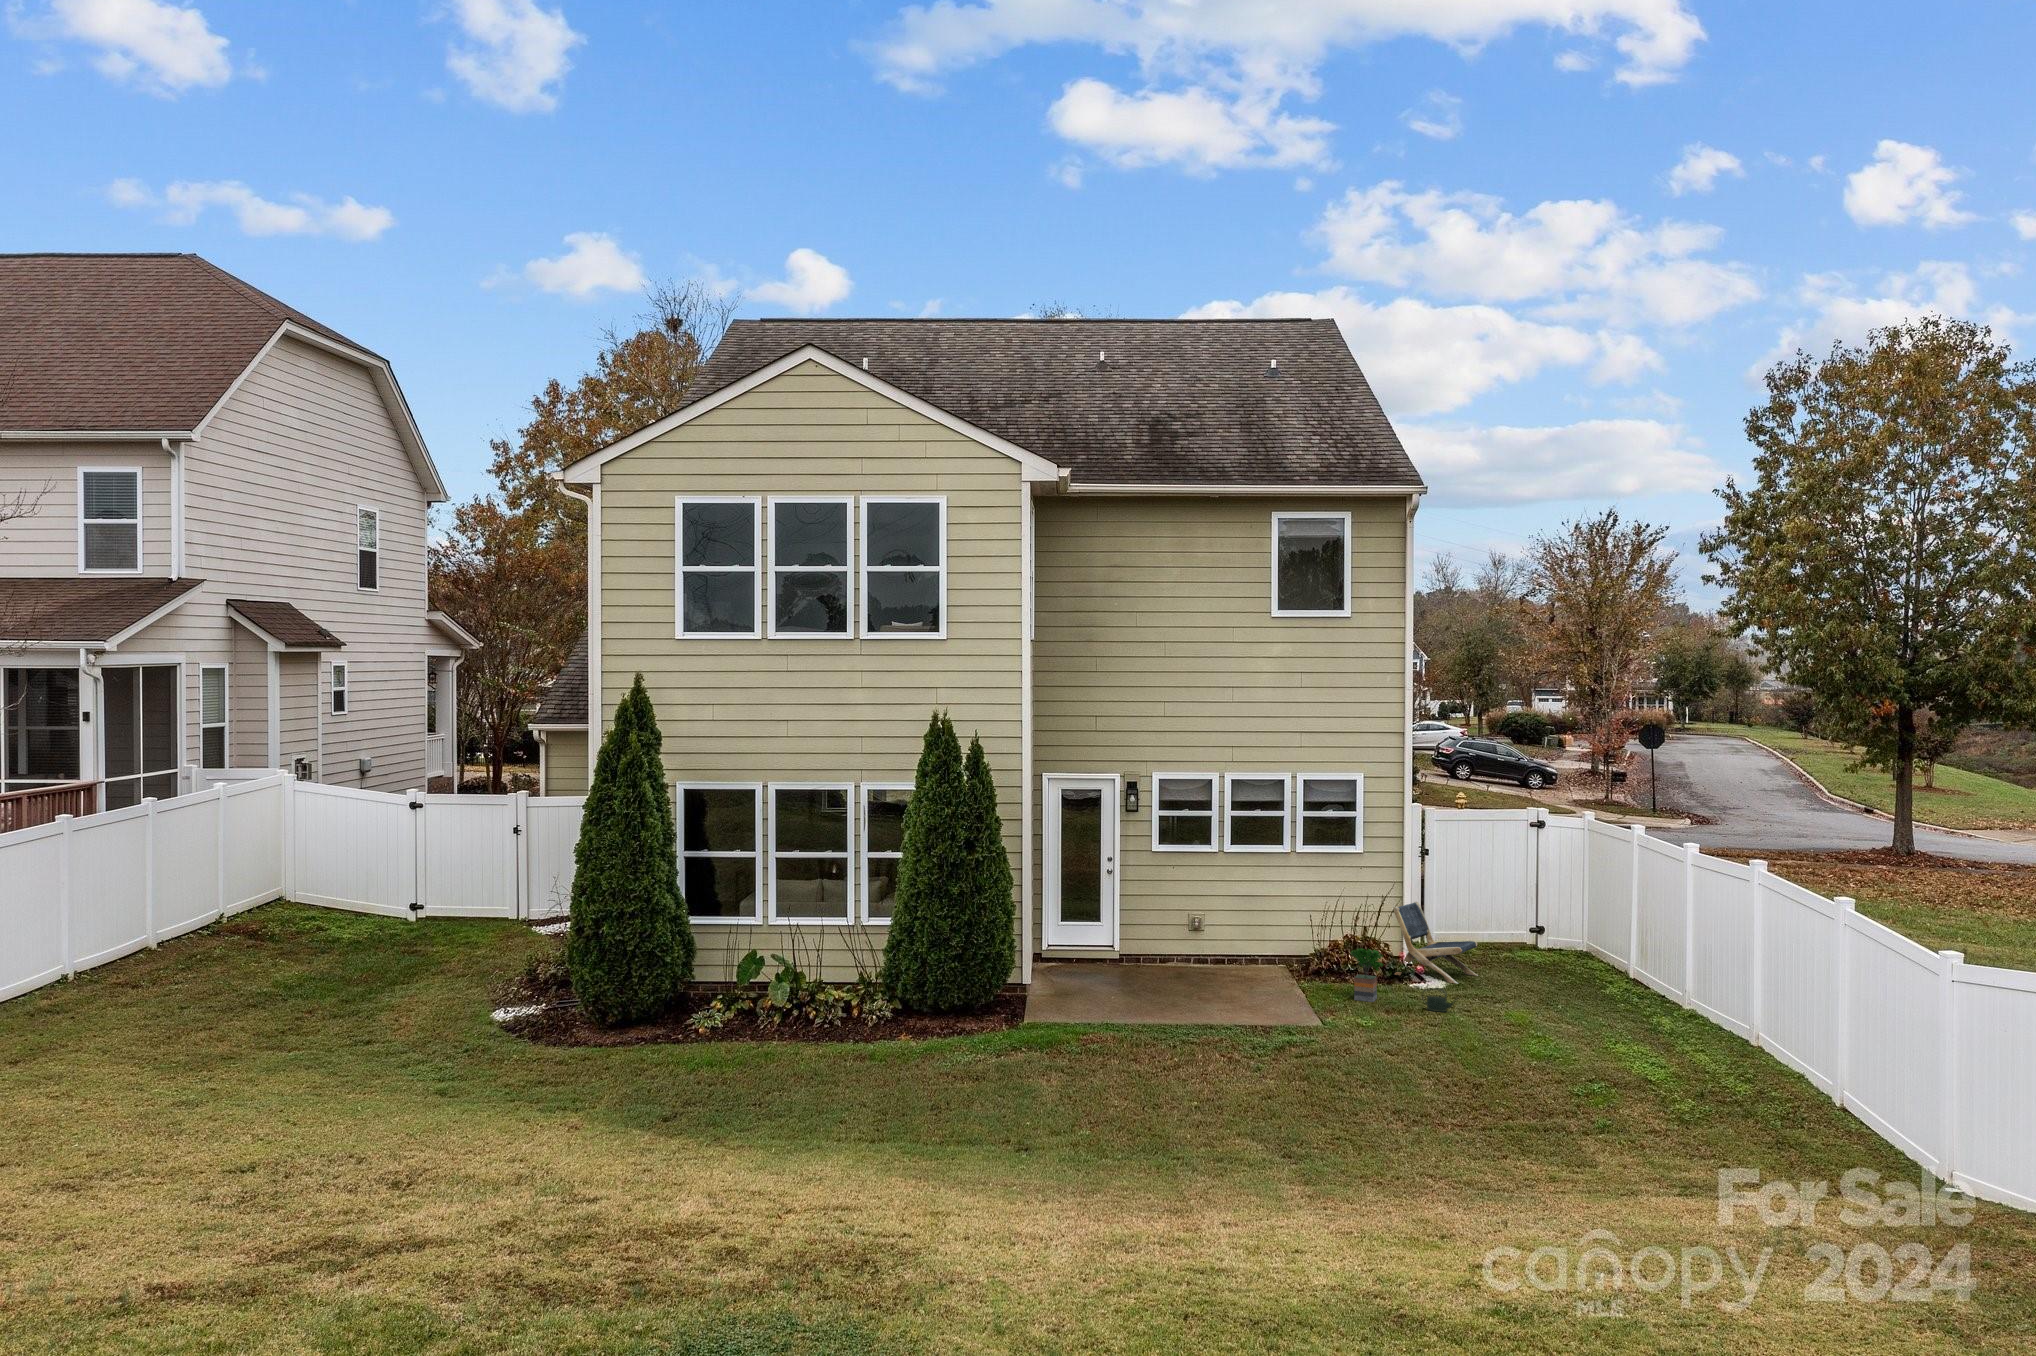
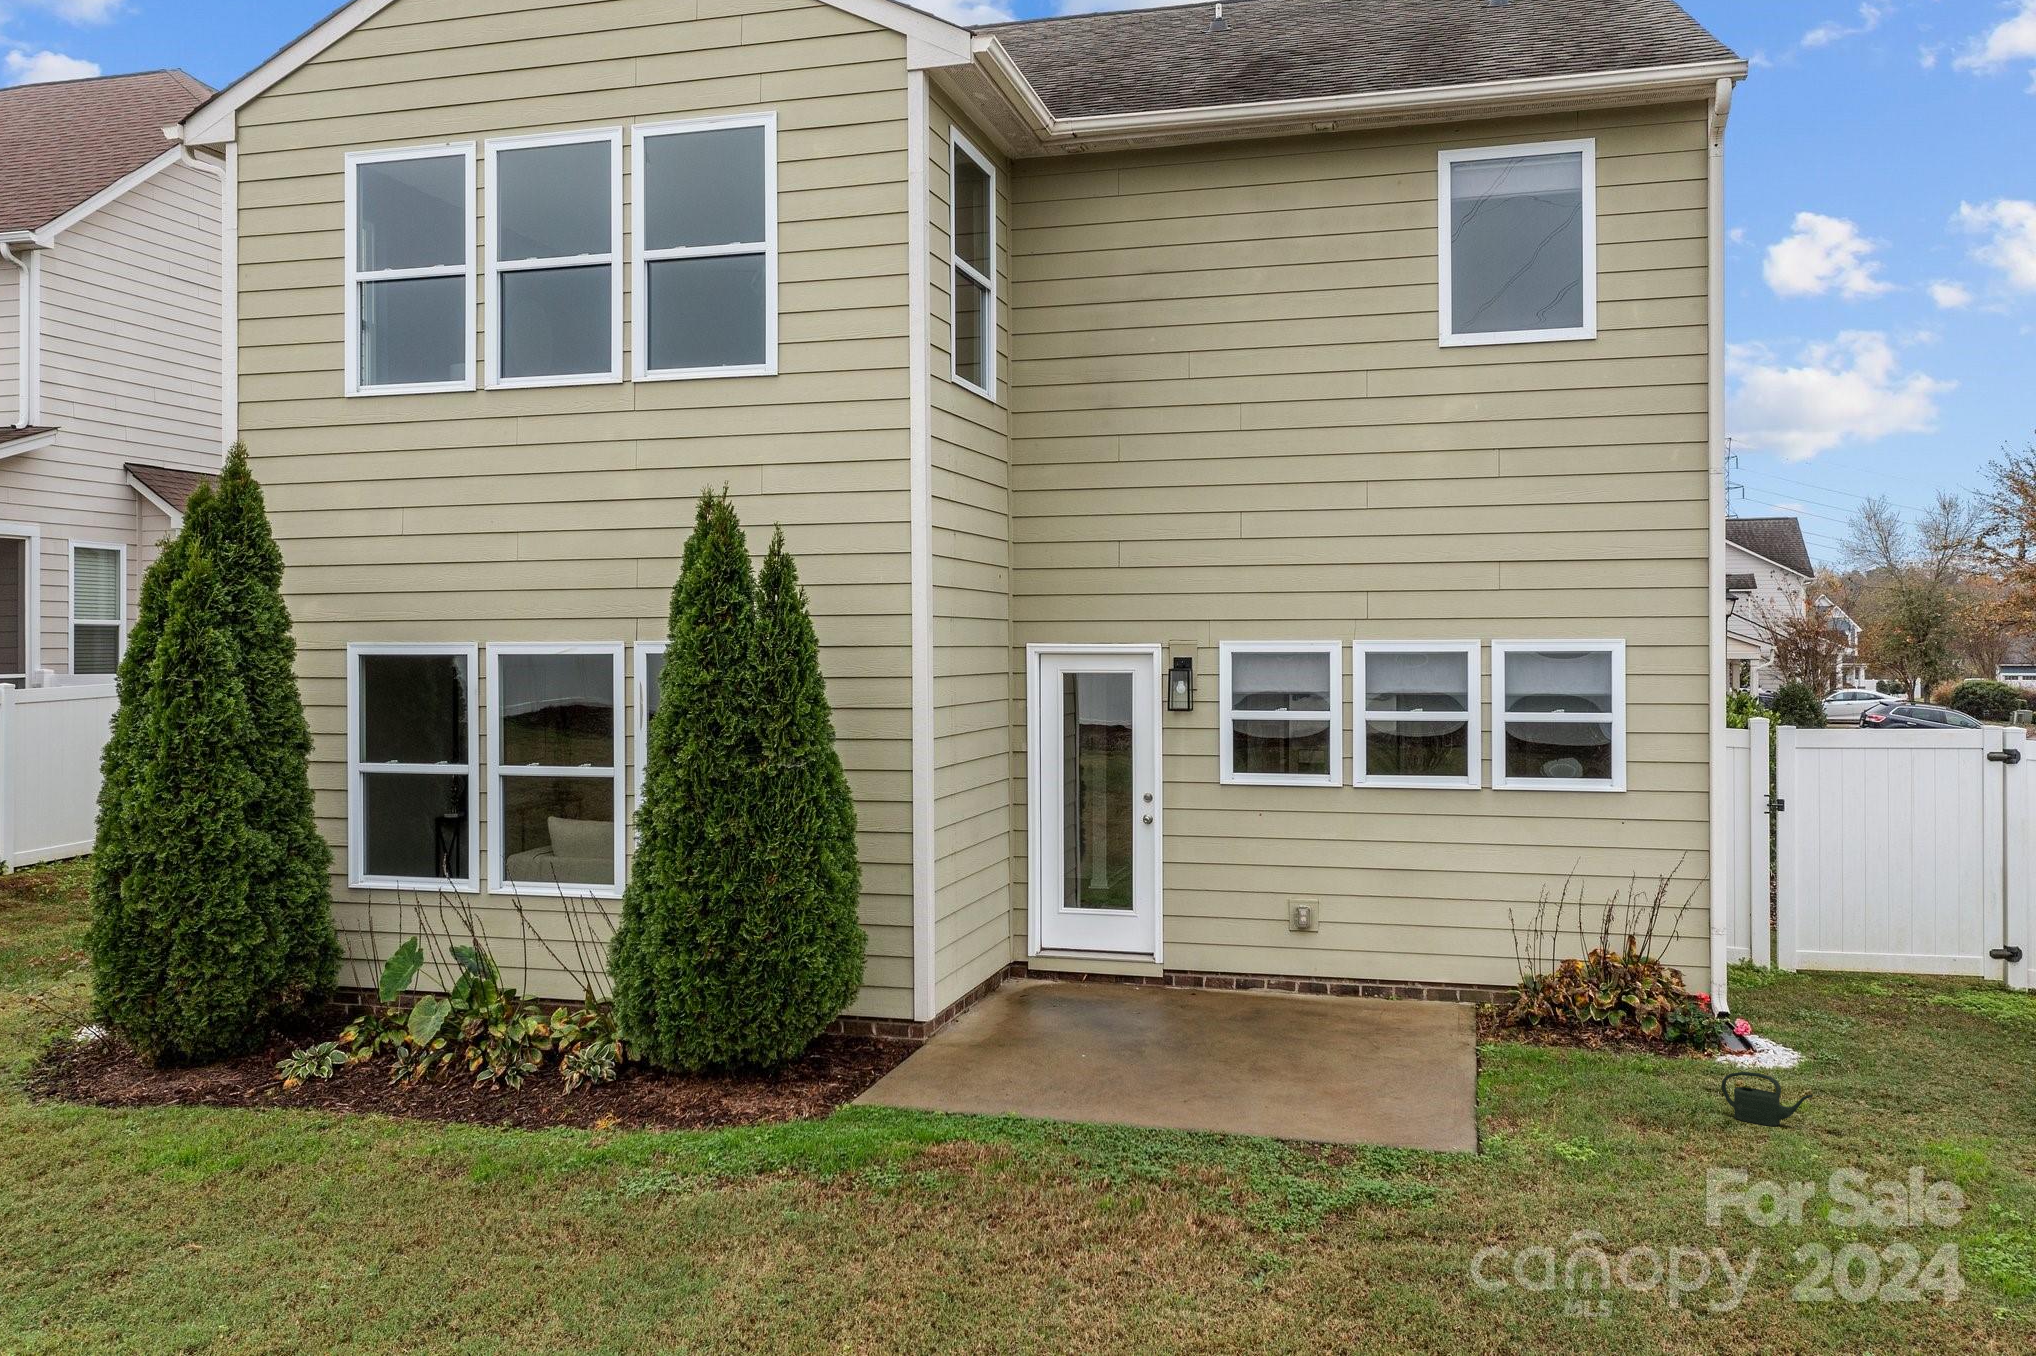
lounge chair: present [1394,902,1478,984] -> none [1689,889,1875,1056]
potted tree: present [1351,948,1383,1002] -> none [1569,977,1644,1092]

